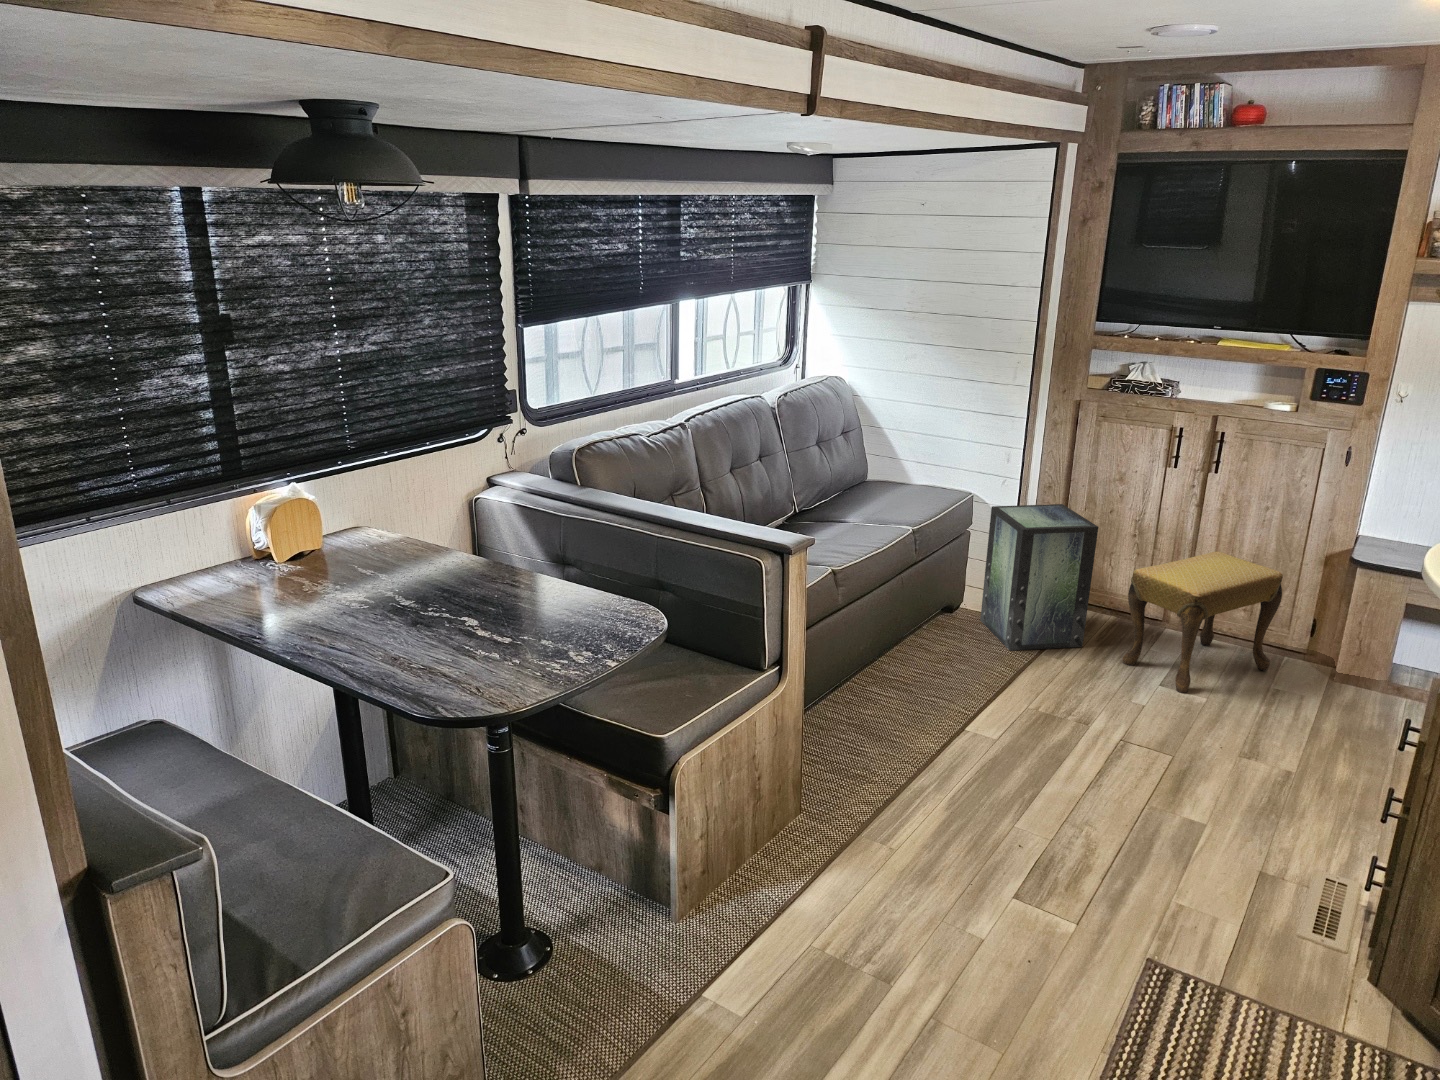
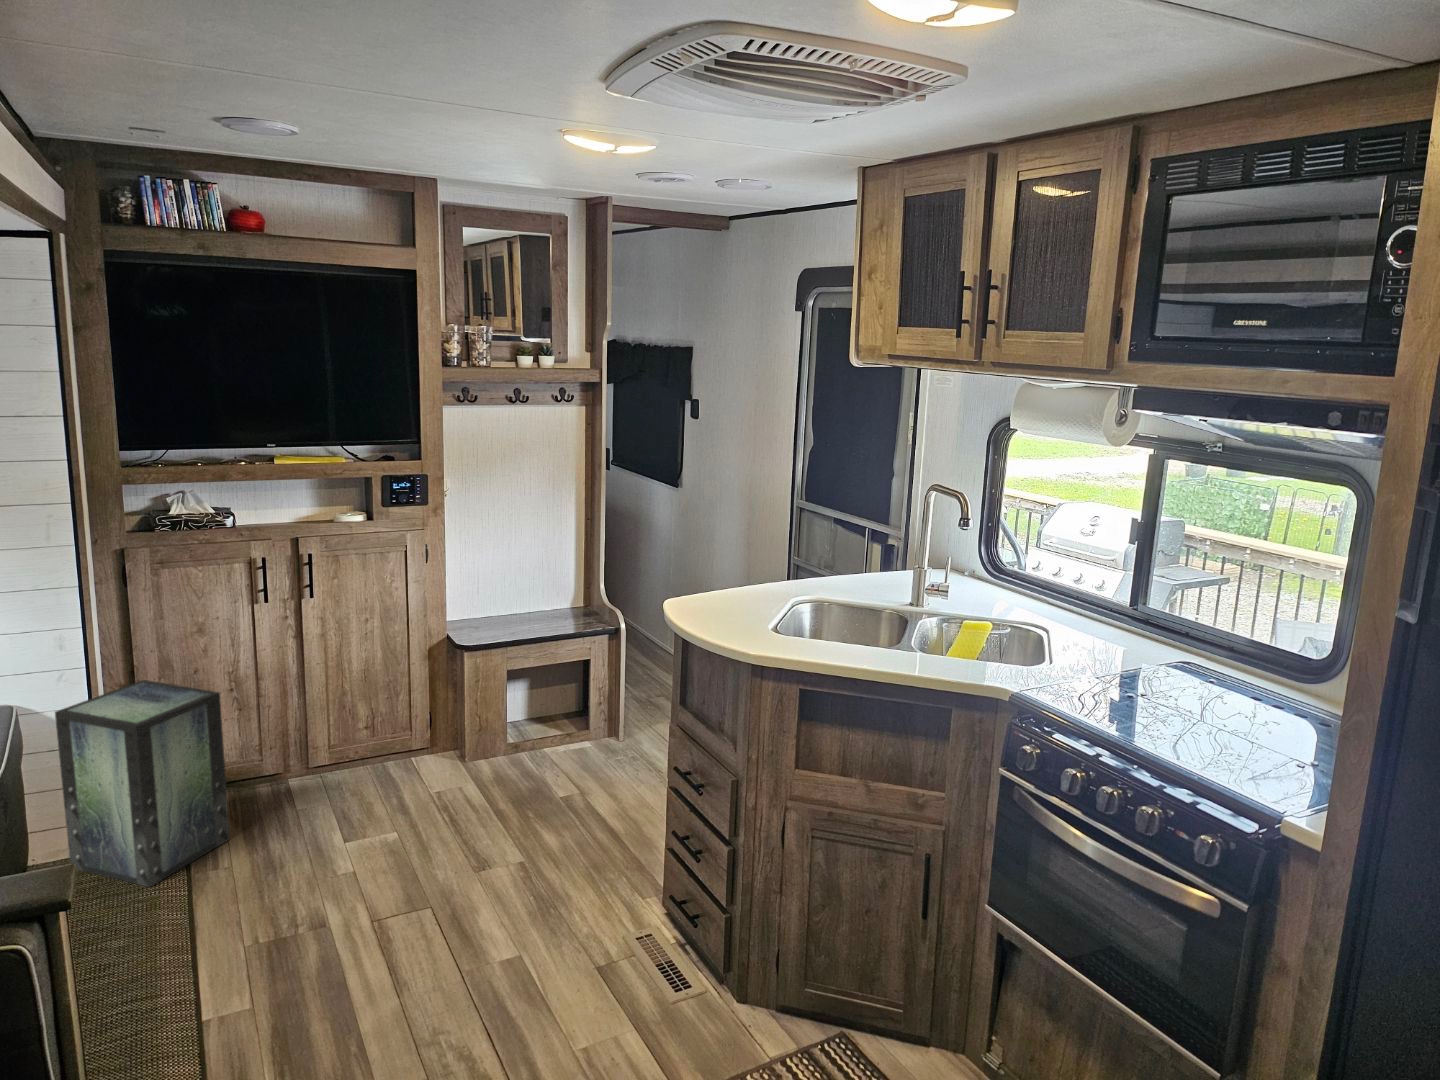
footstool: present [1123,552,1283,693] -> none [278,678,417,839]

